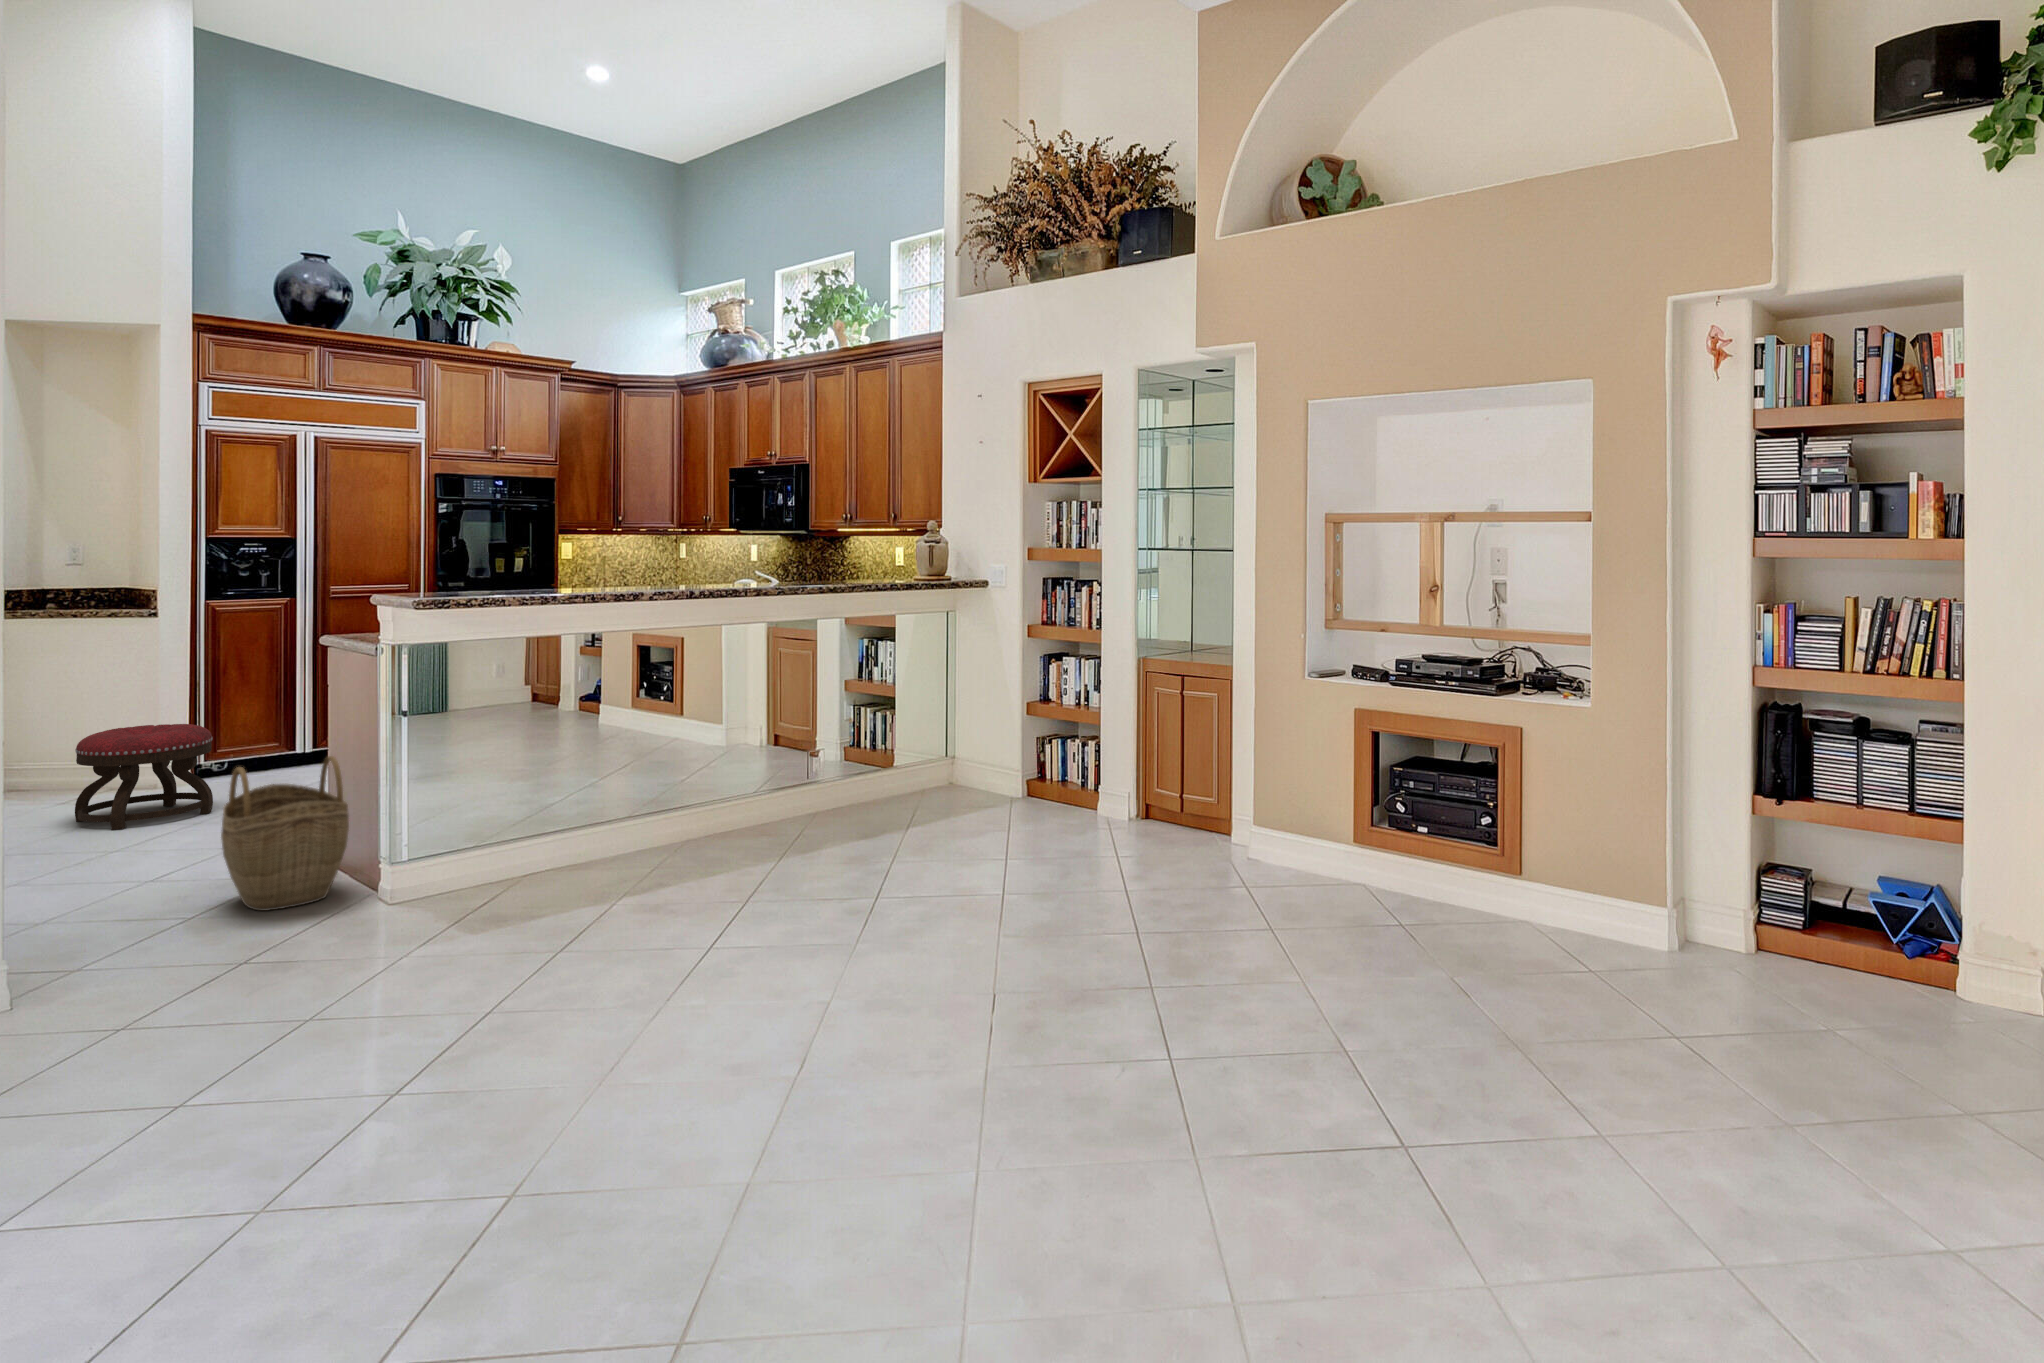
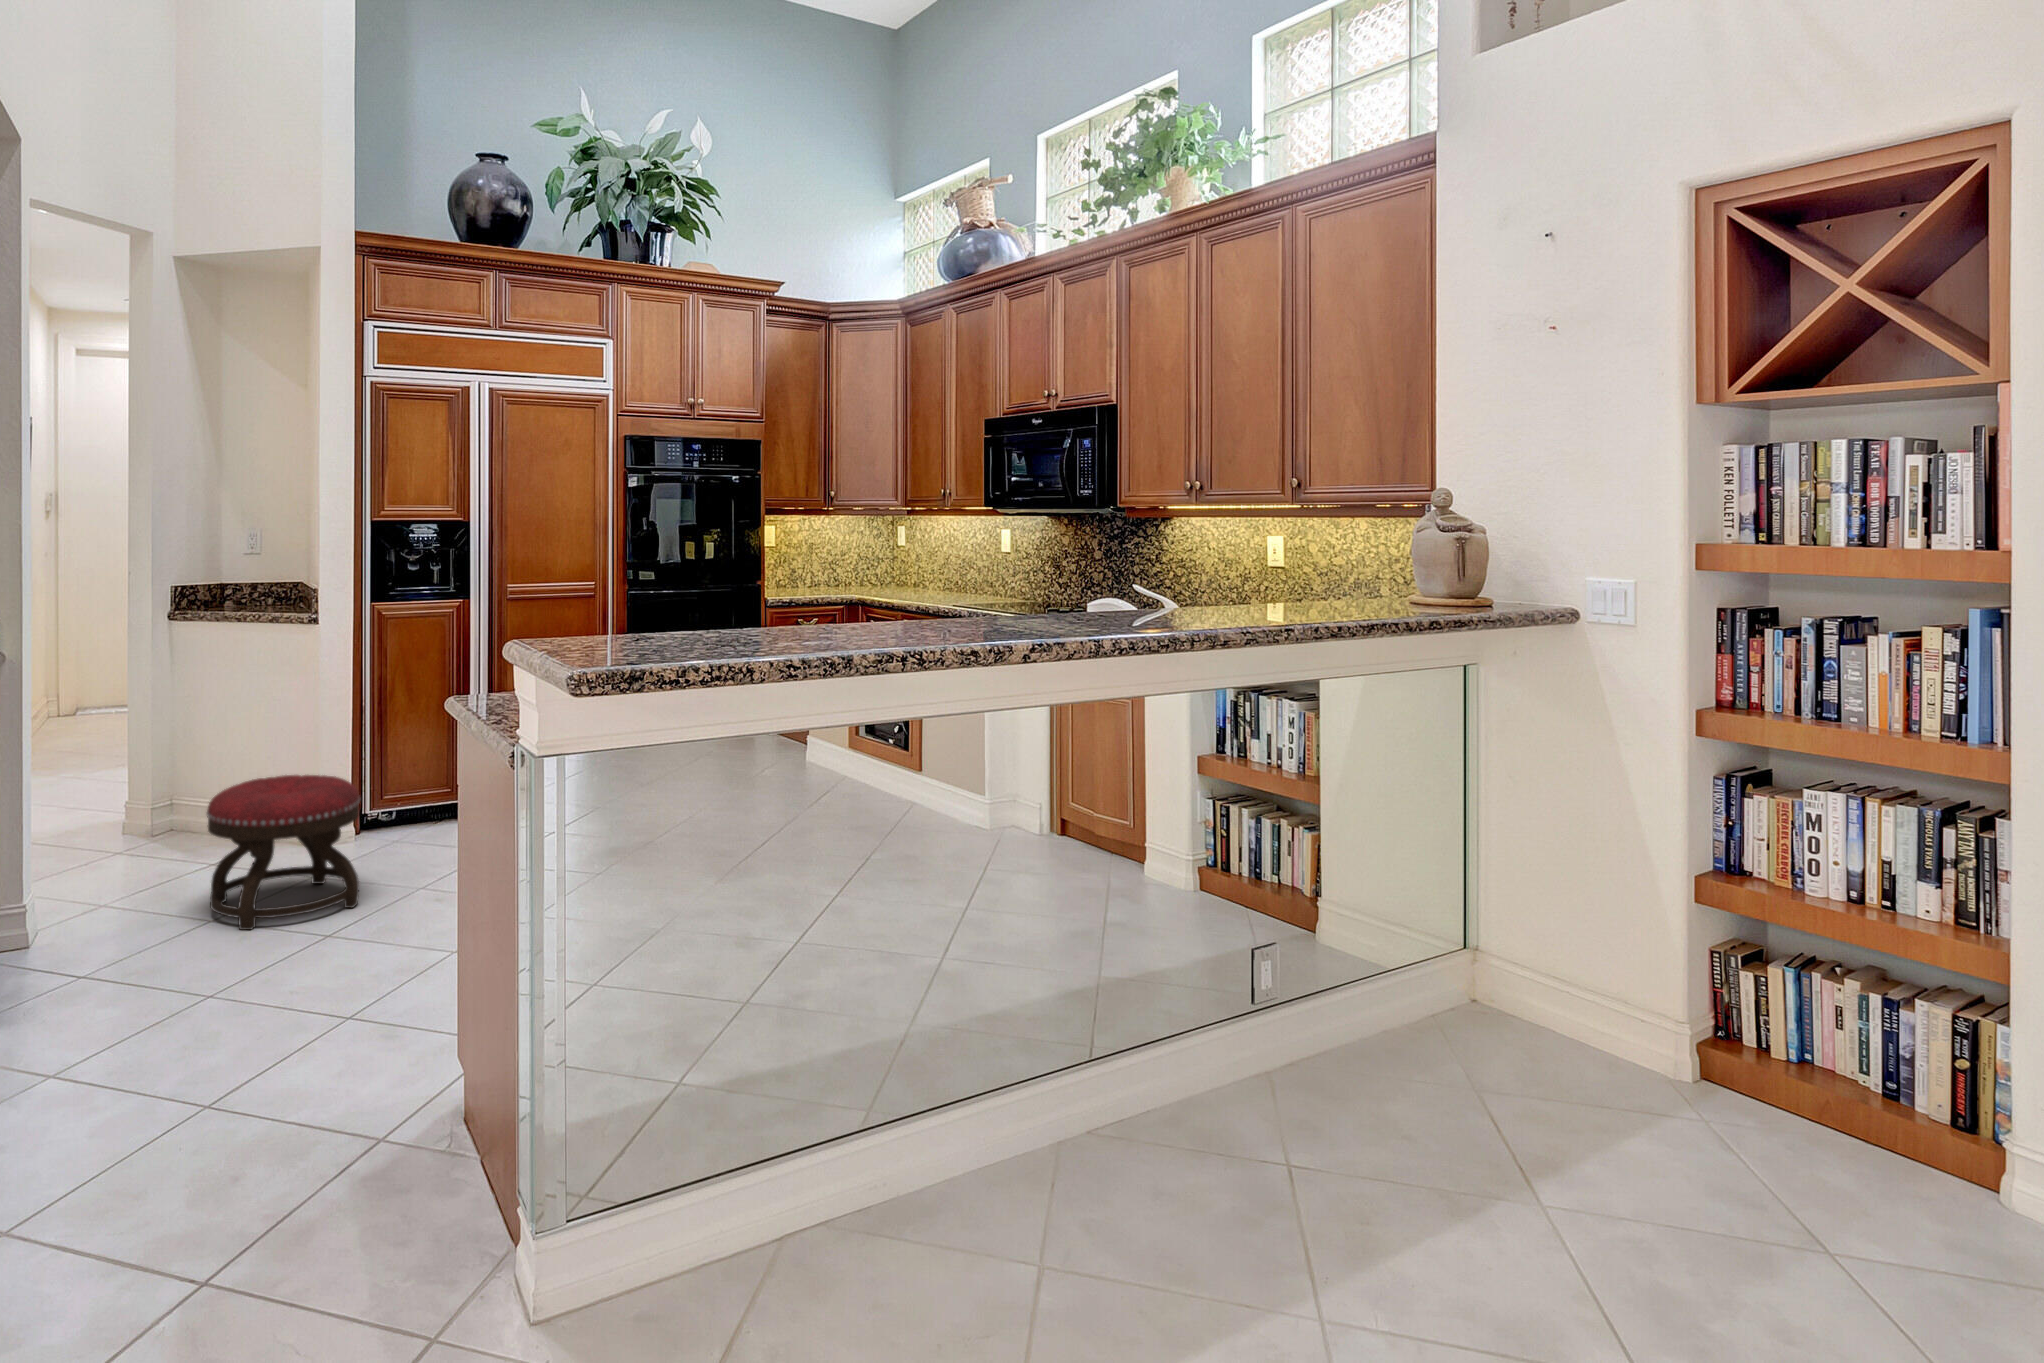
woven basket: present [221,756,349,911] -> none [283,929,478,1242]

